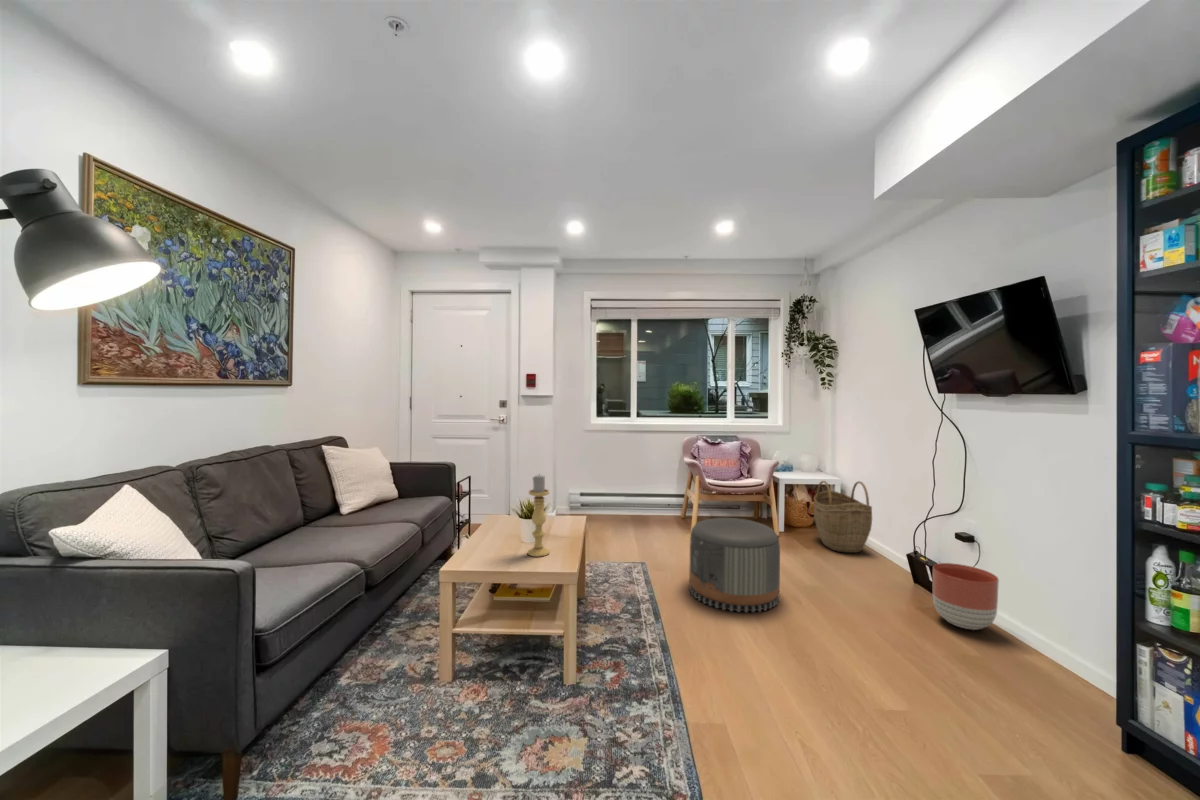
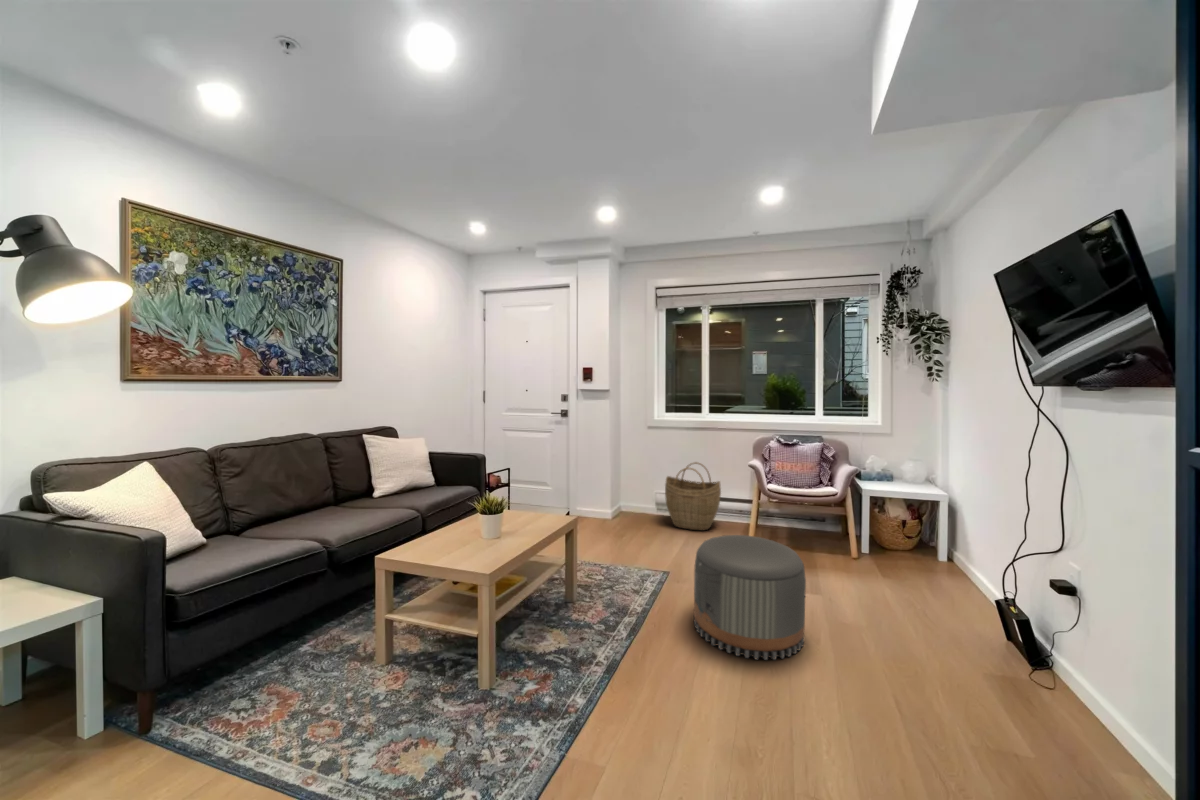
candle holder: present [528,474,549,557] -> none [467,475,491,564]
woven basket: present [814,481,872,553] -> present [665,462,721,530]
planter: present [933,563,999,630] -> none [1035,640,1157,758]

